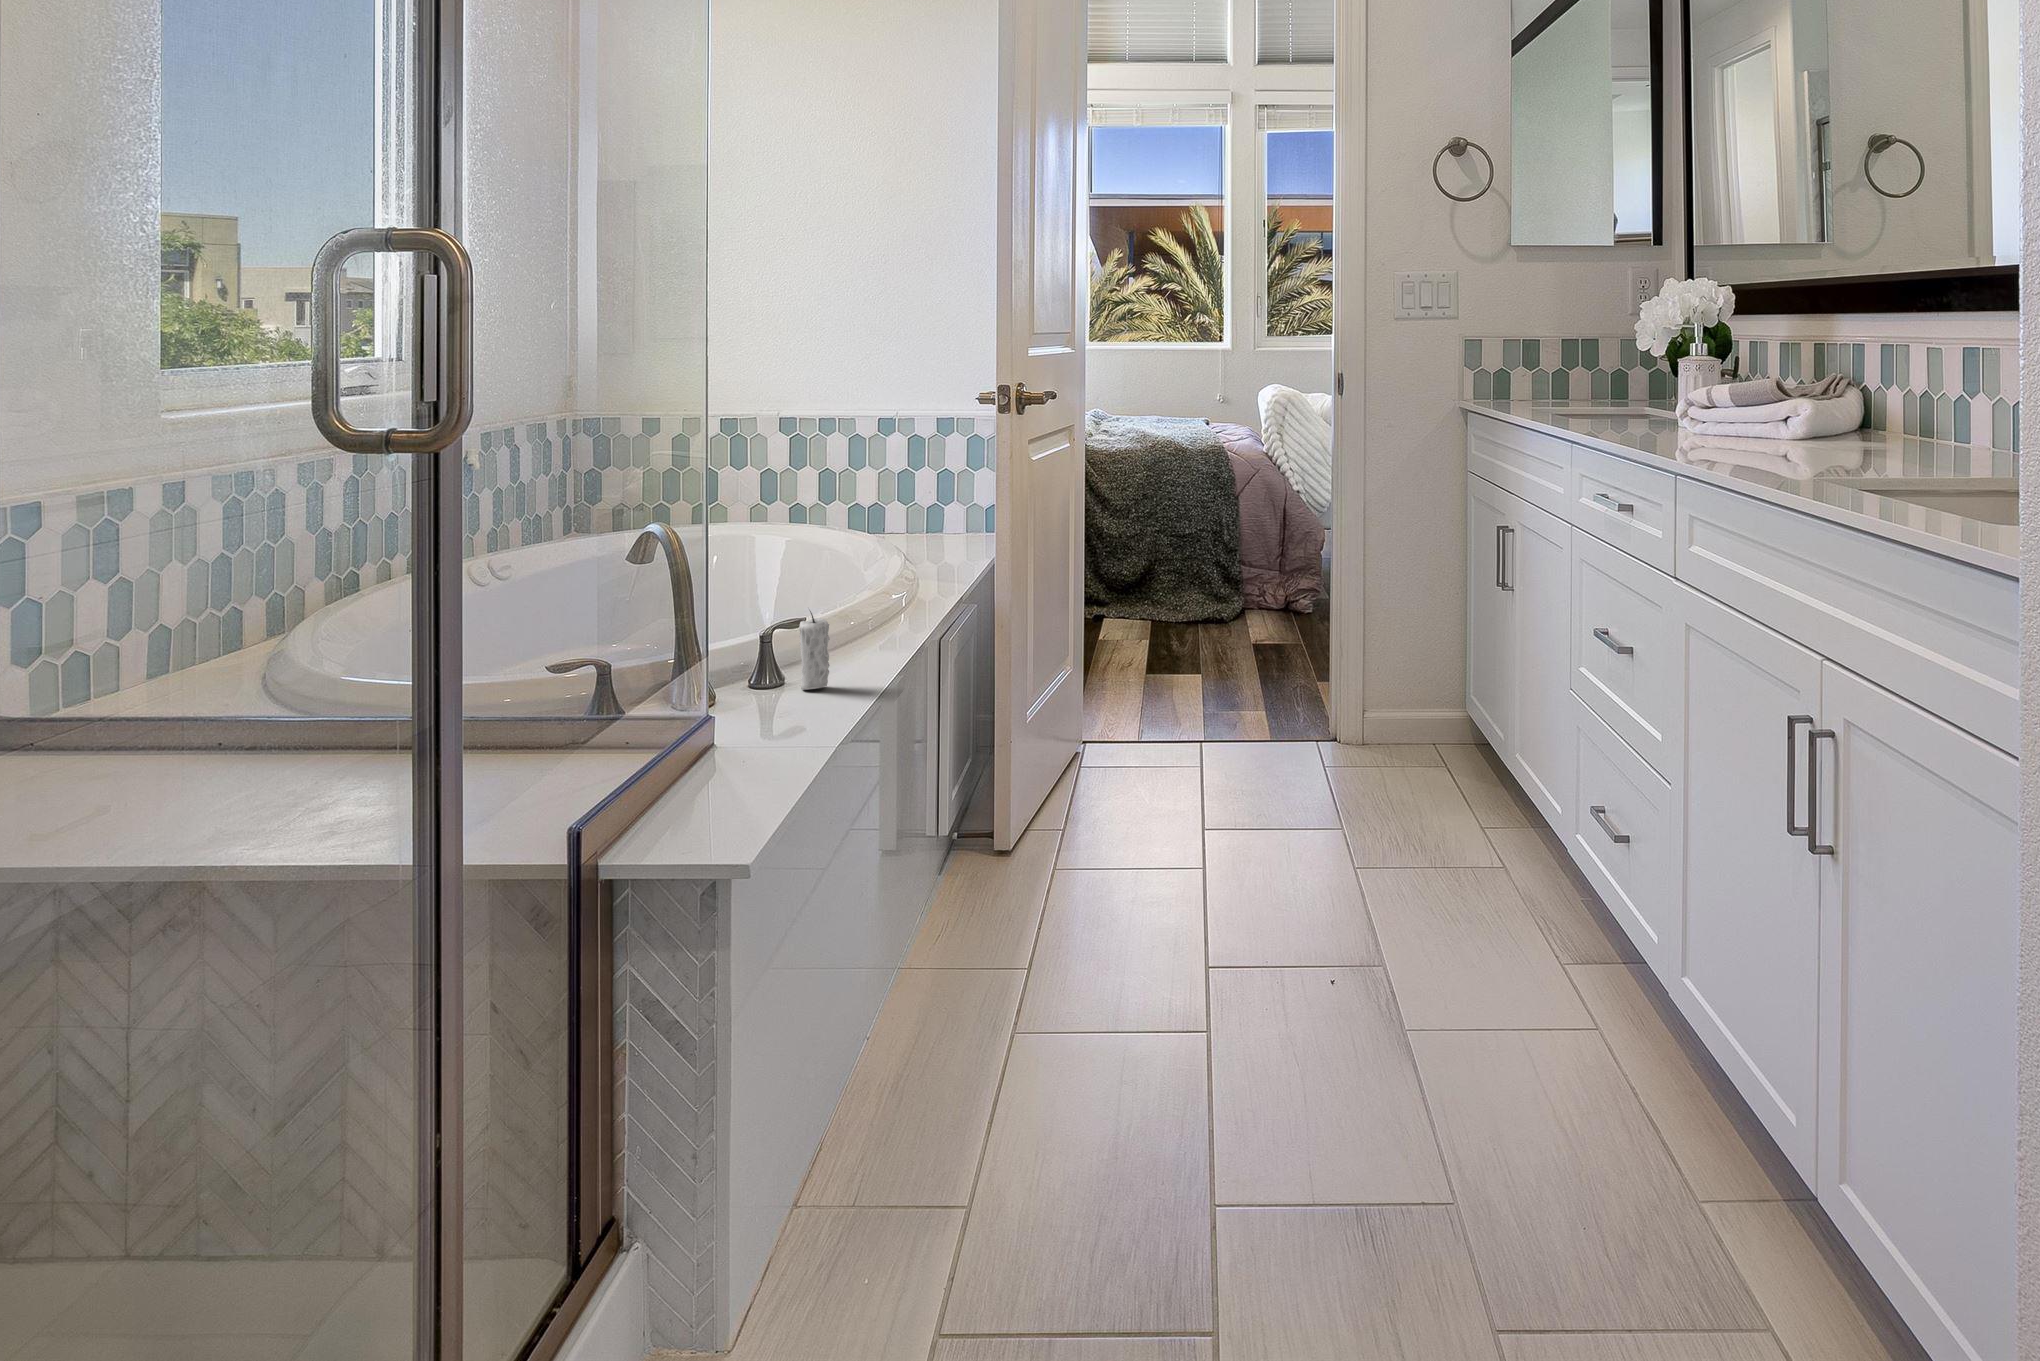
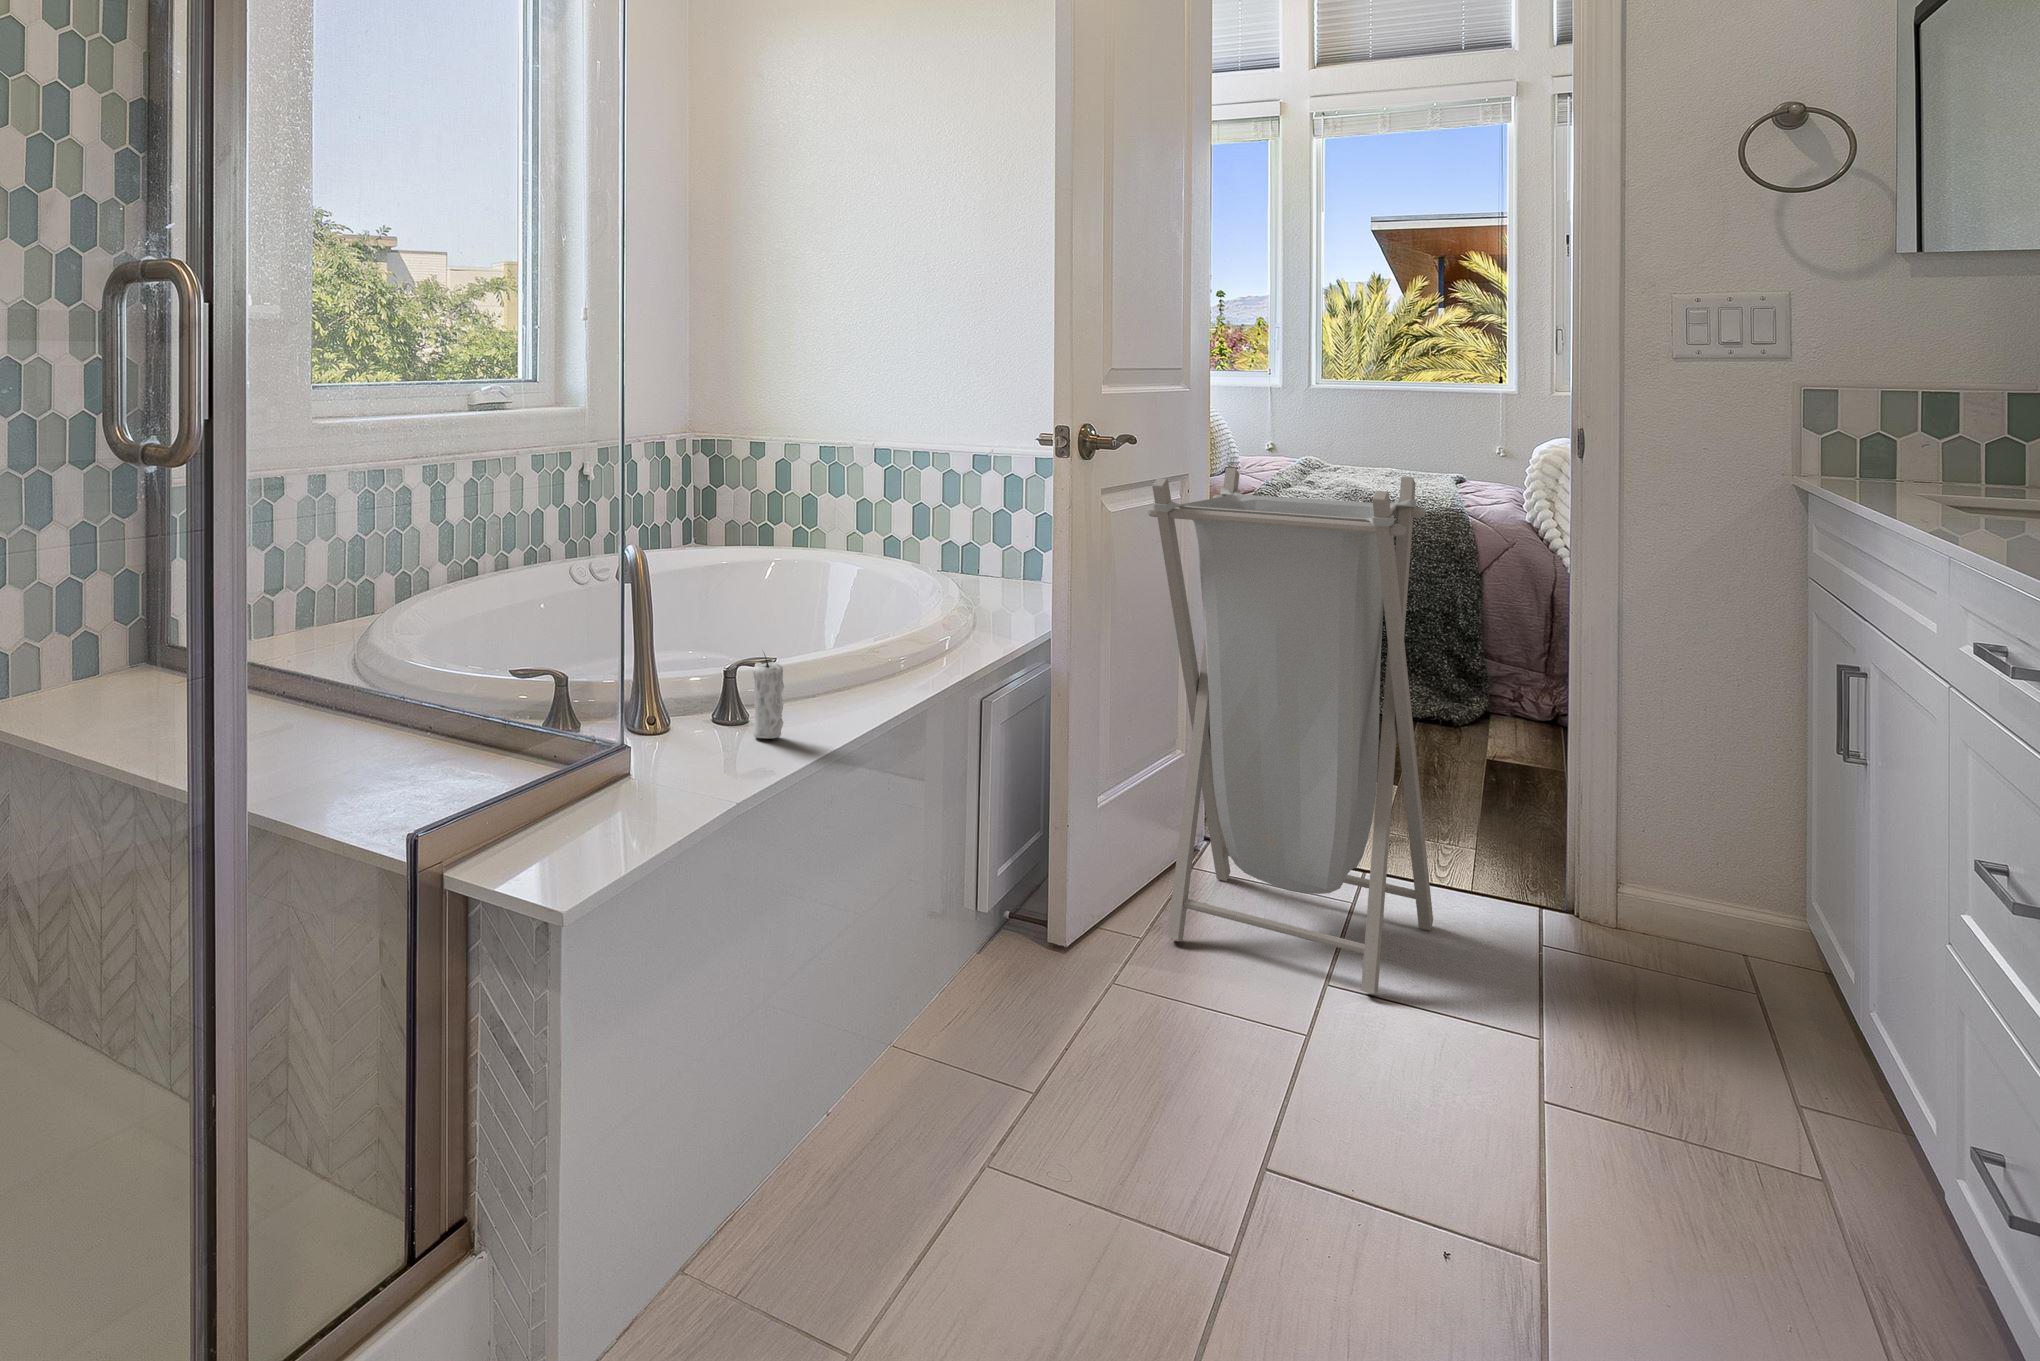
laundry hamper: none [1067,421,1261,815] -> present [1147,468,1433,995]

